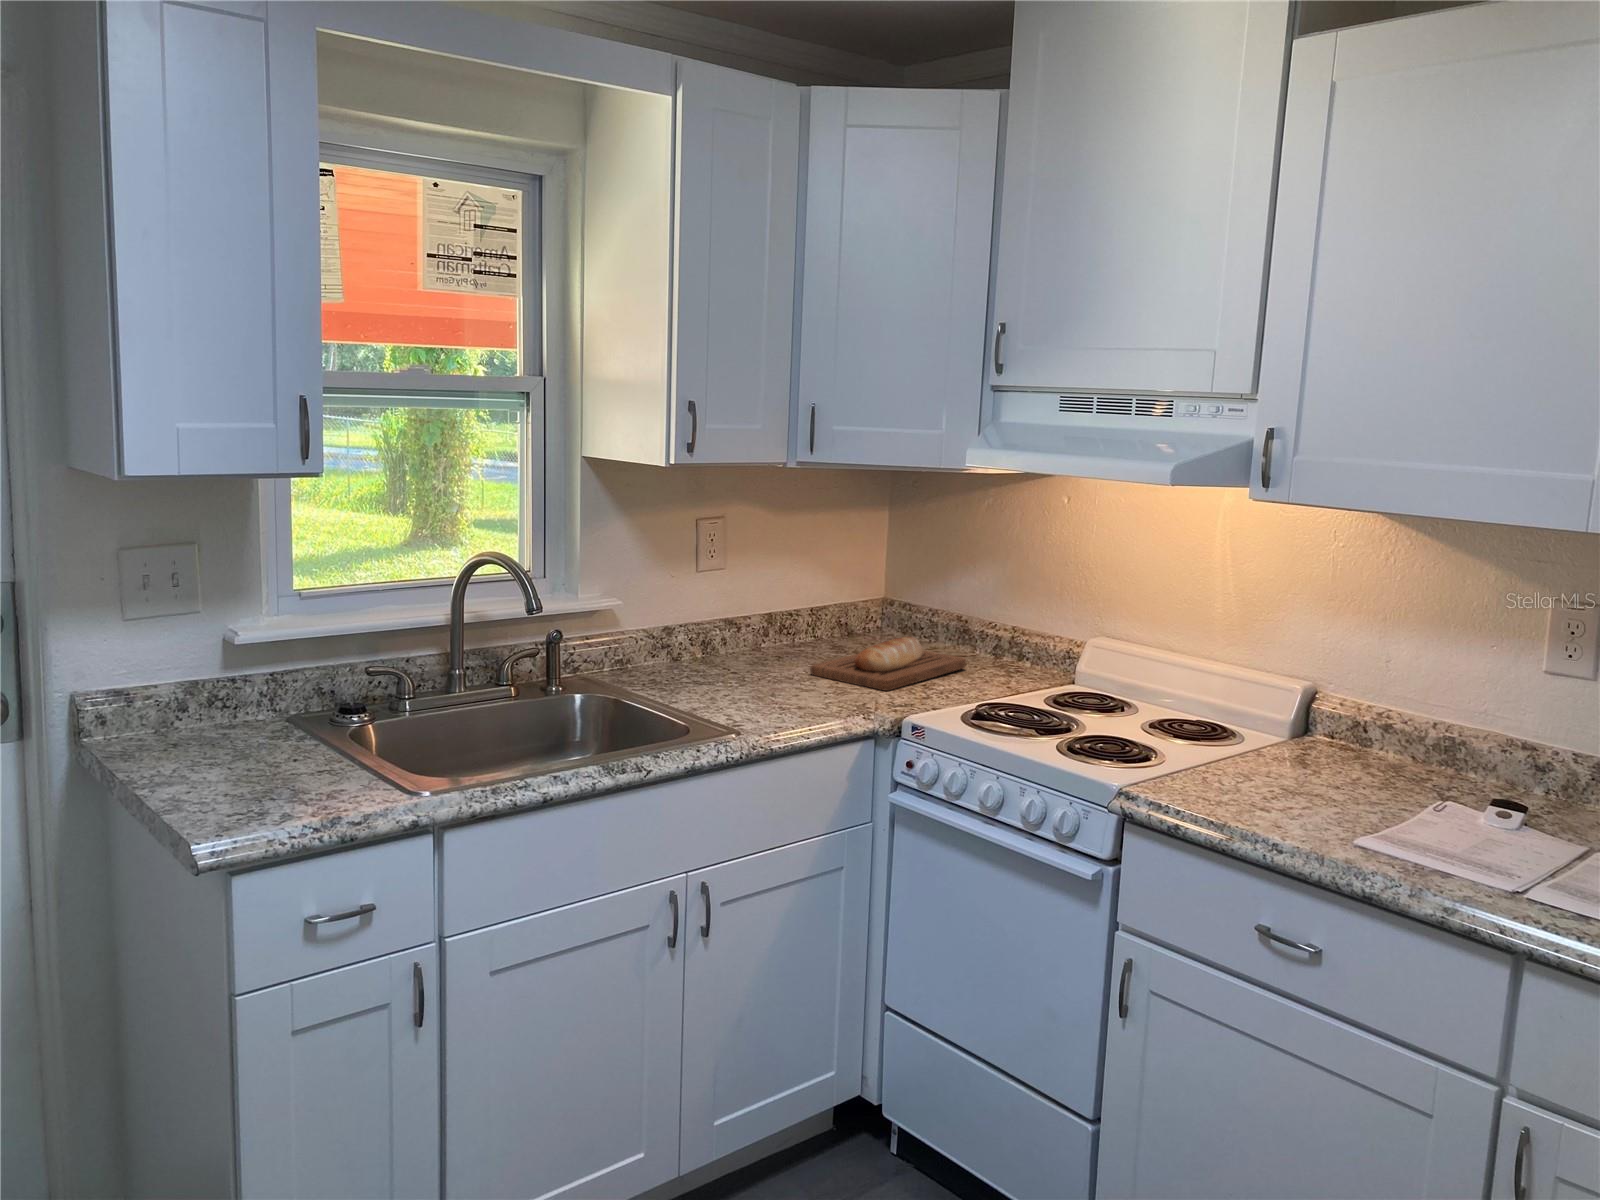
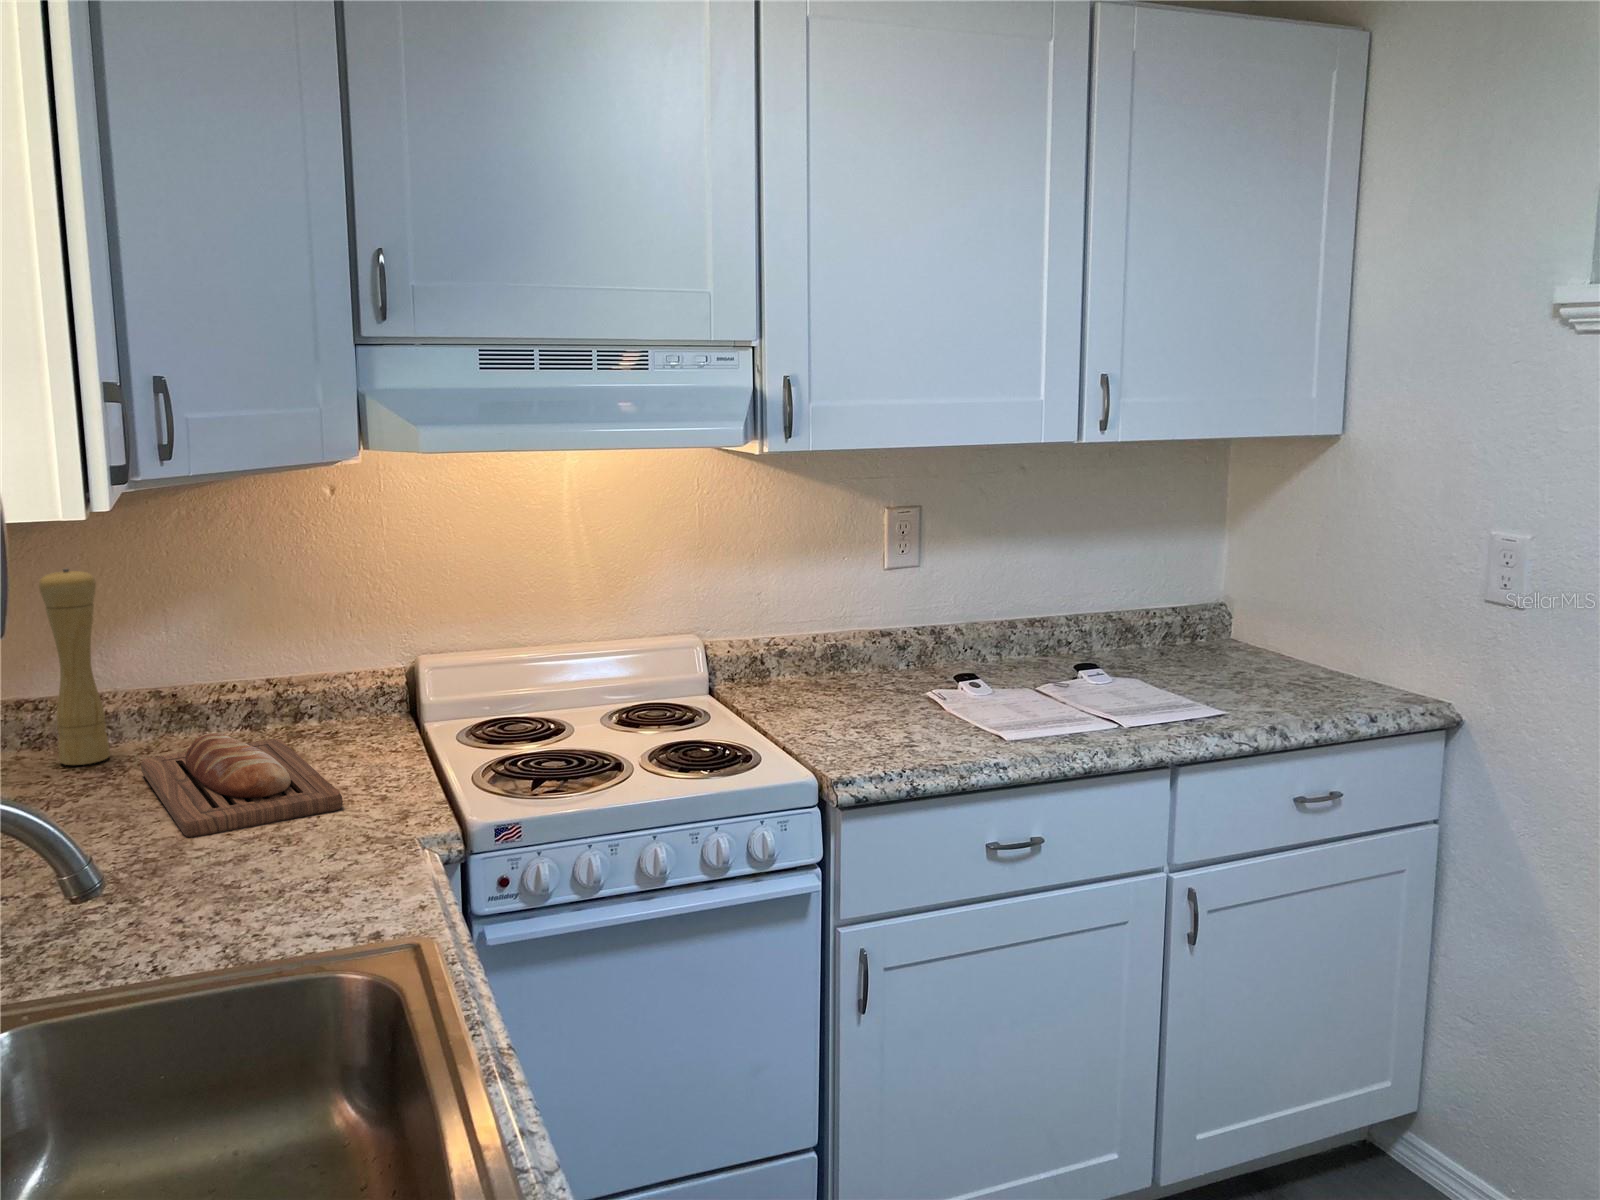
pepper mill: none [888,523,925,646] -> present [39,568,110,765]

